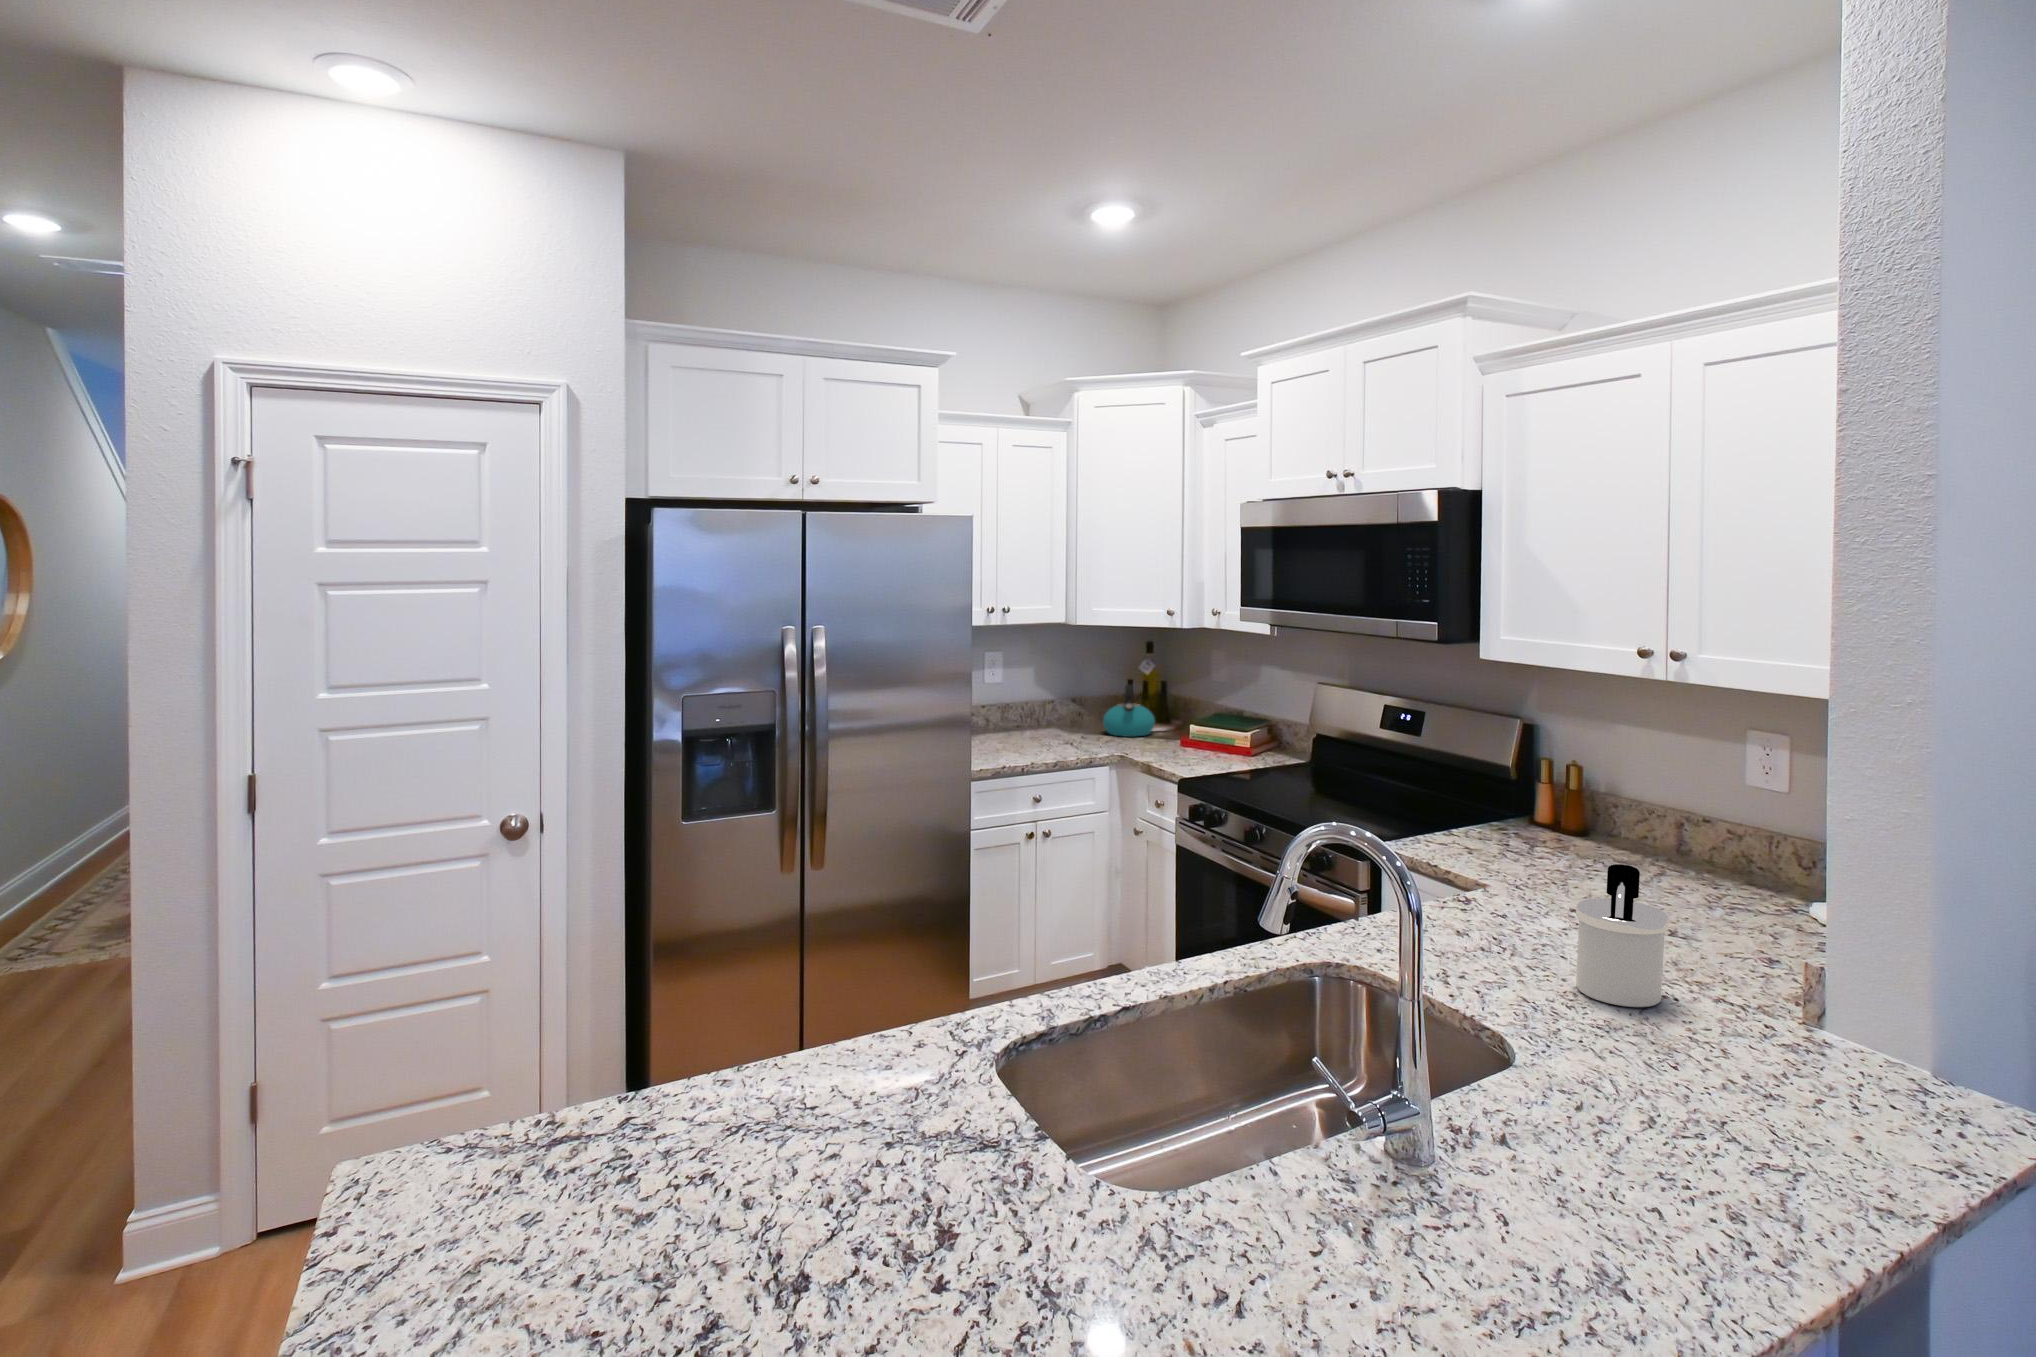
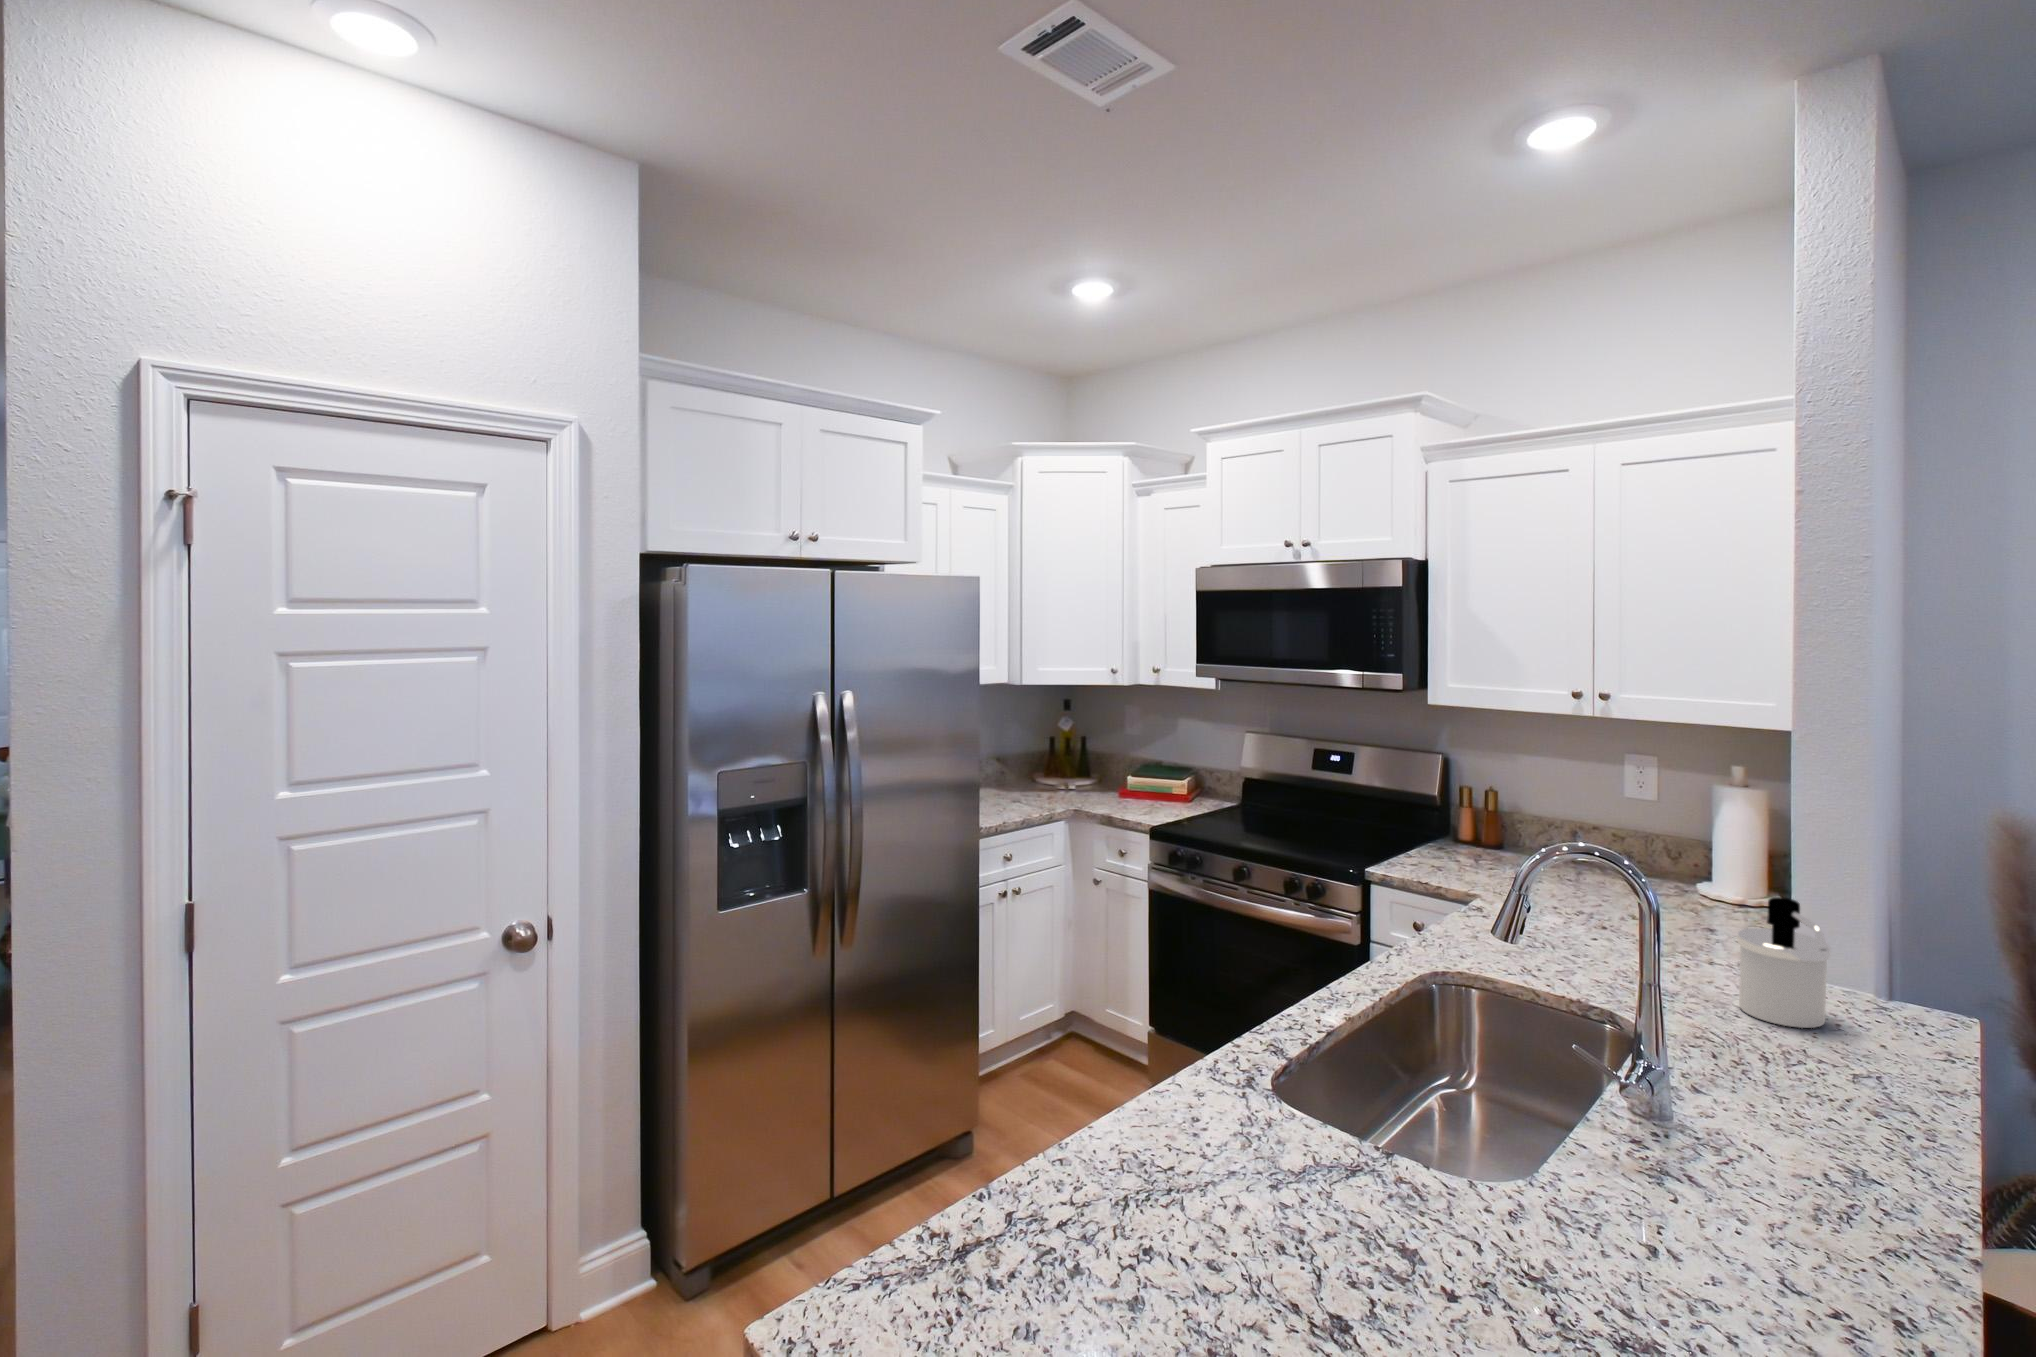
kettle: present [1103,685,1155,737] -> none [1031,736,1080,786]

